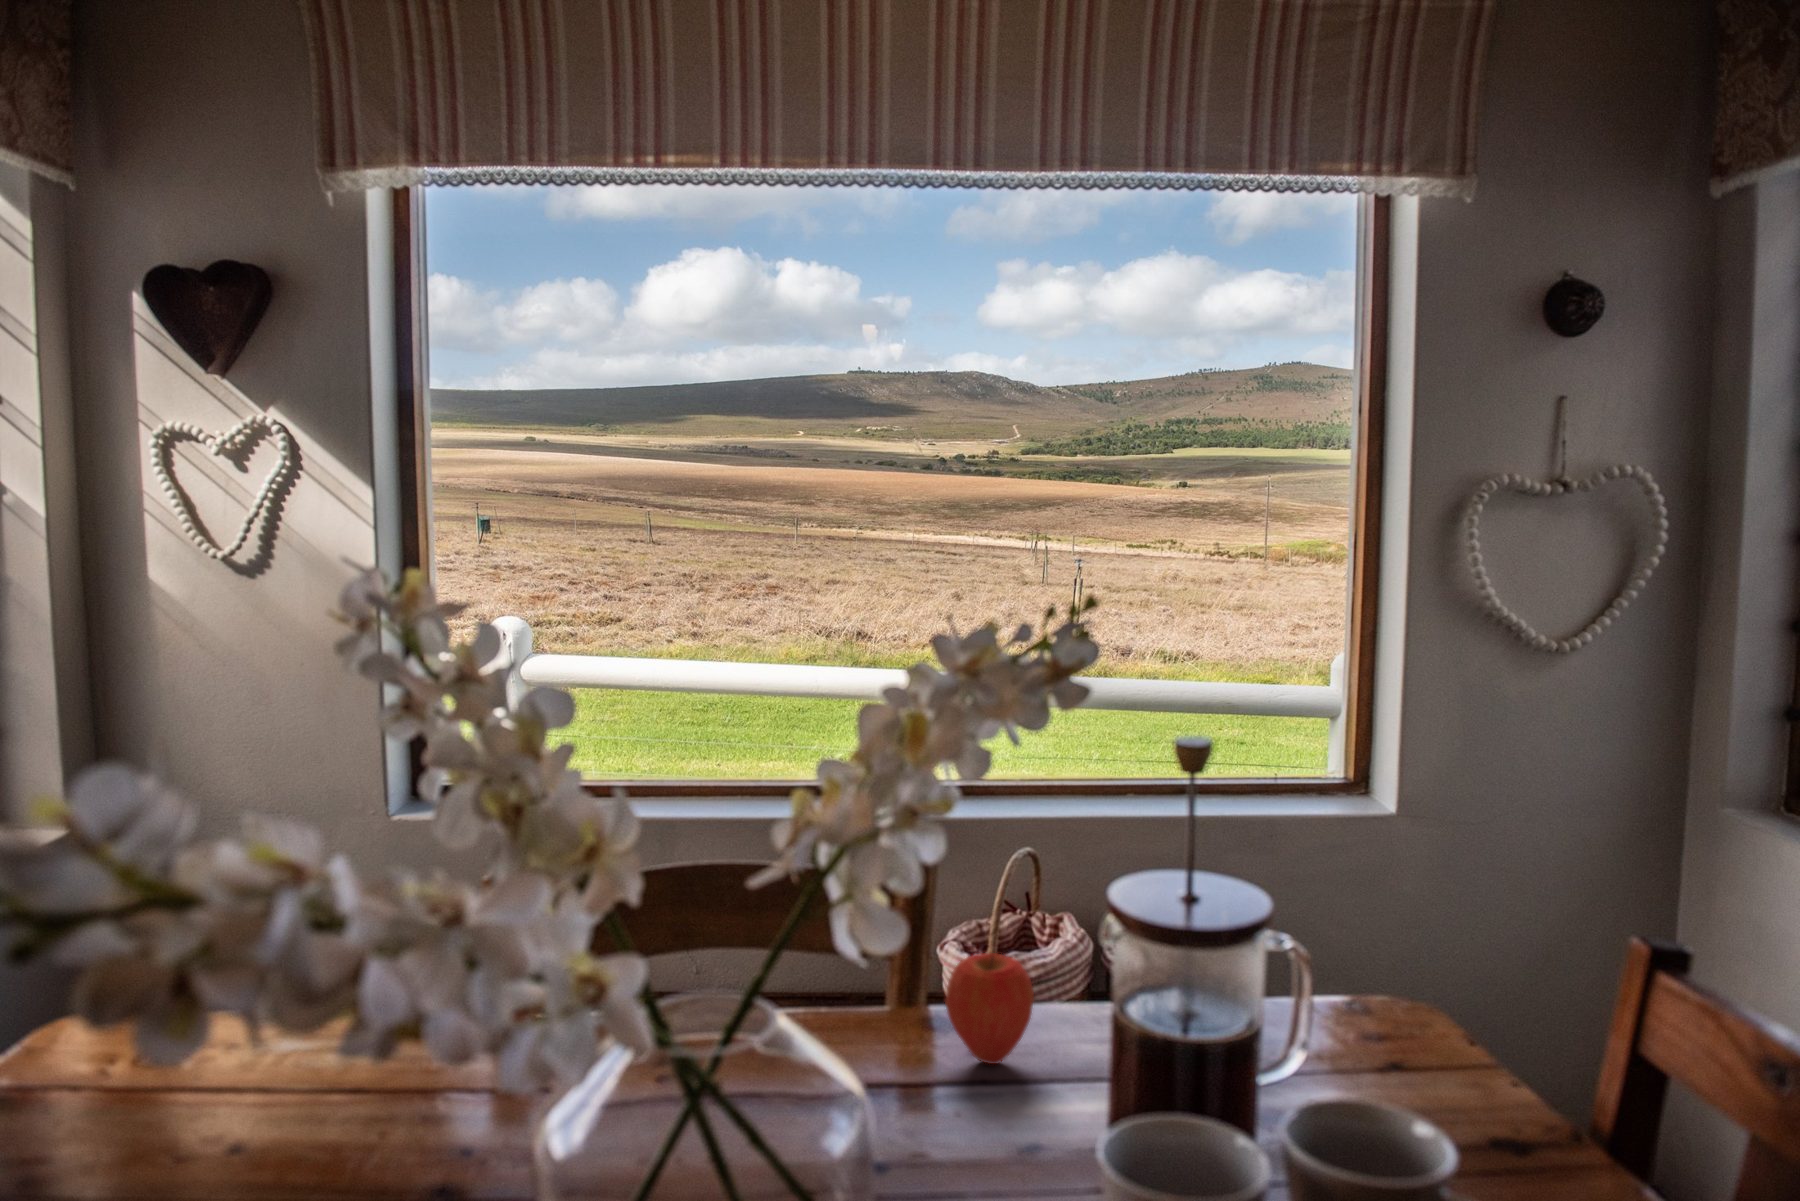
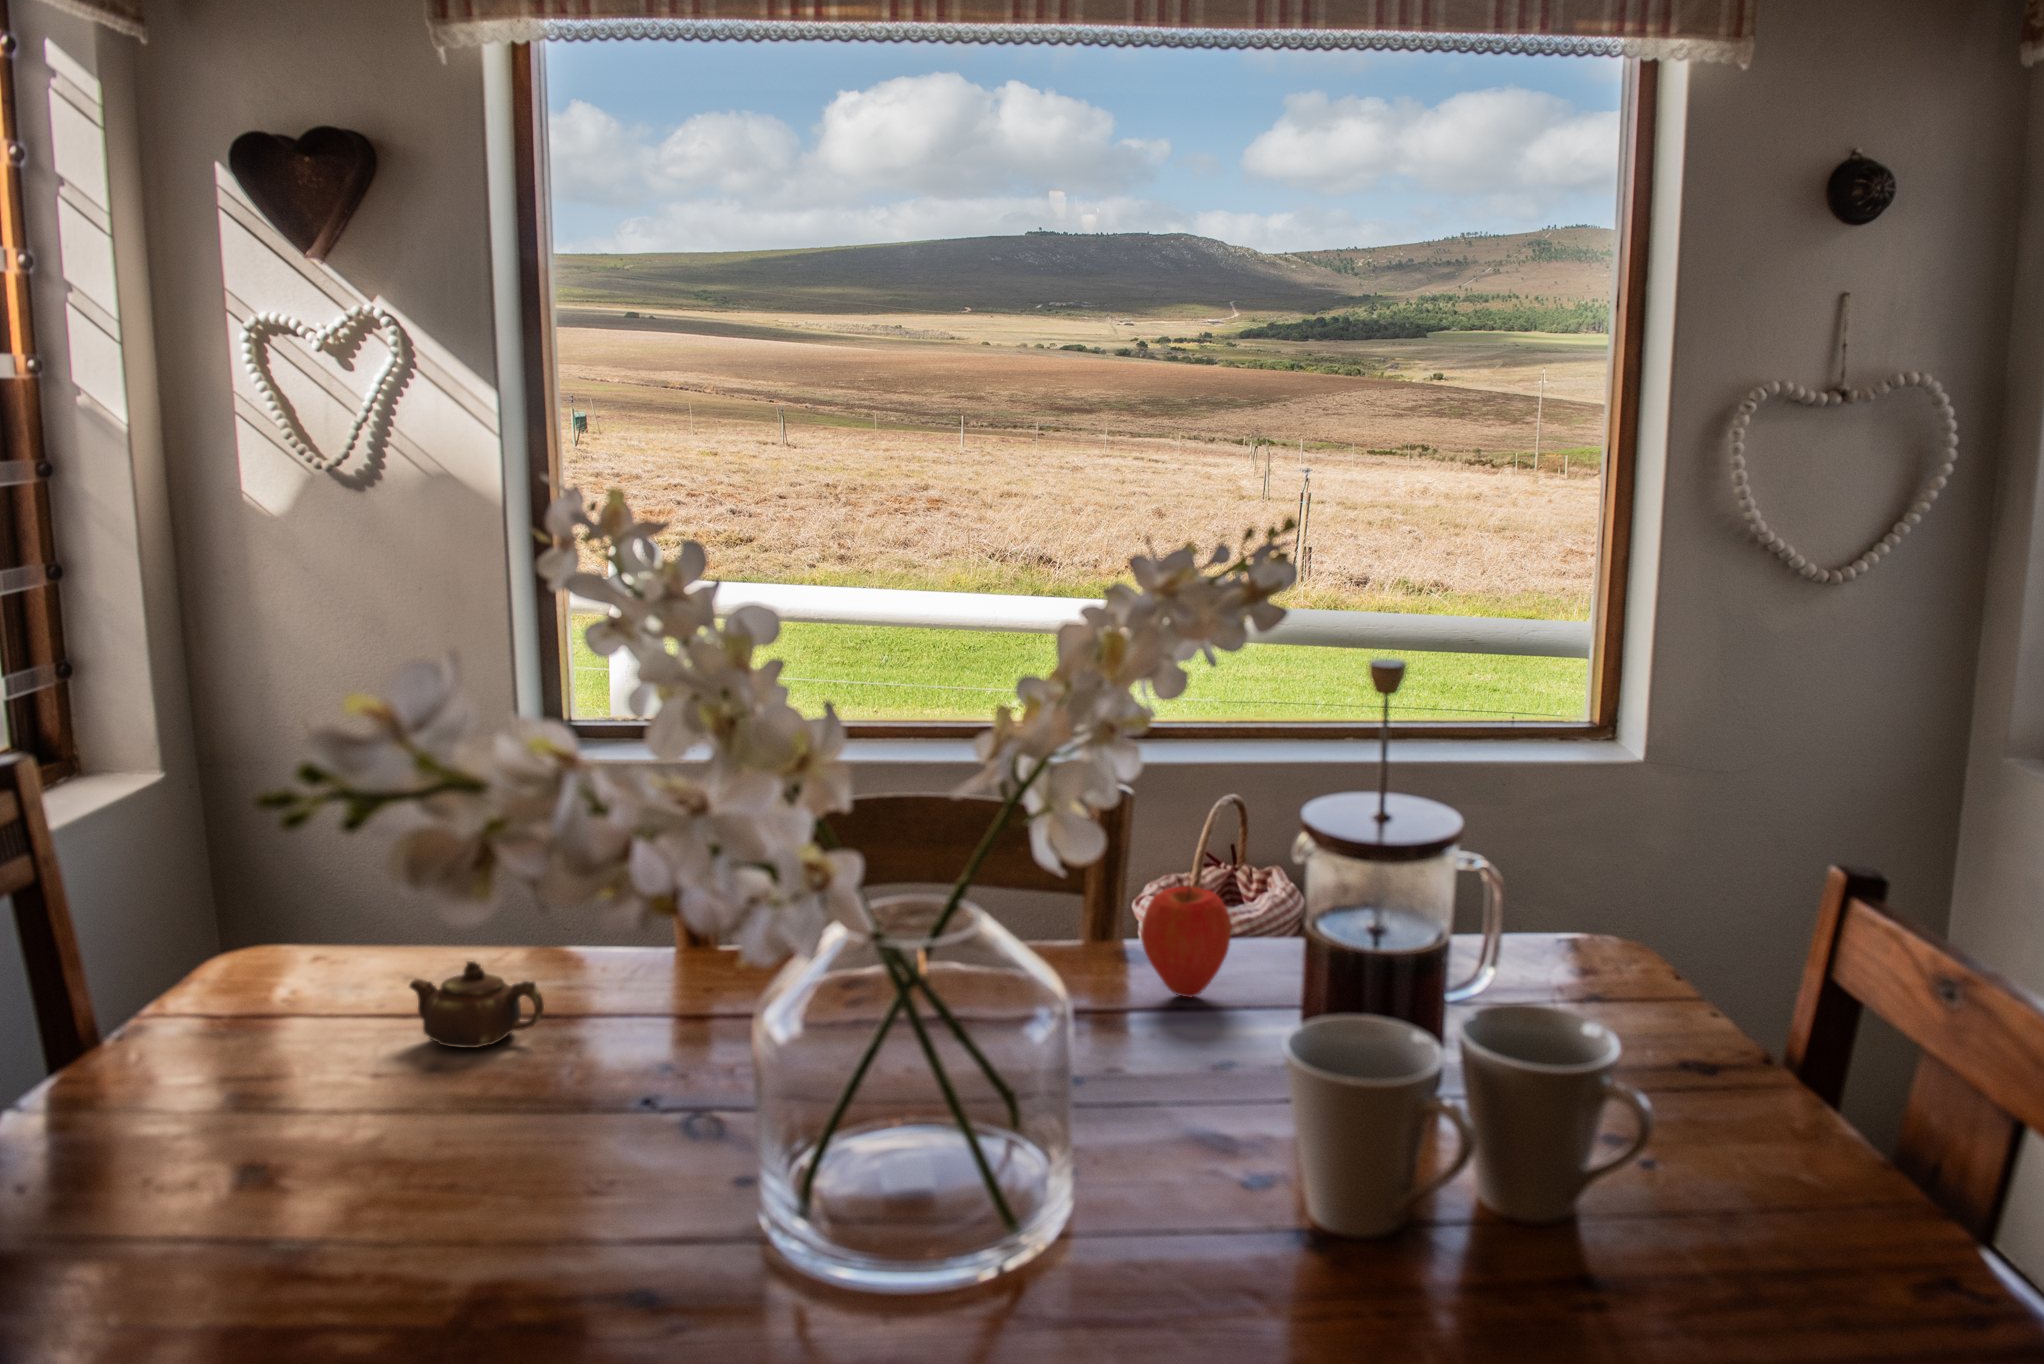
teapot: none [223,1035,356,1125] -> present [409,961,544,1048]

